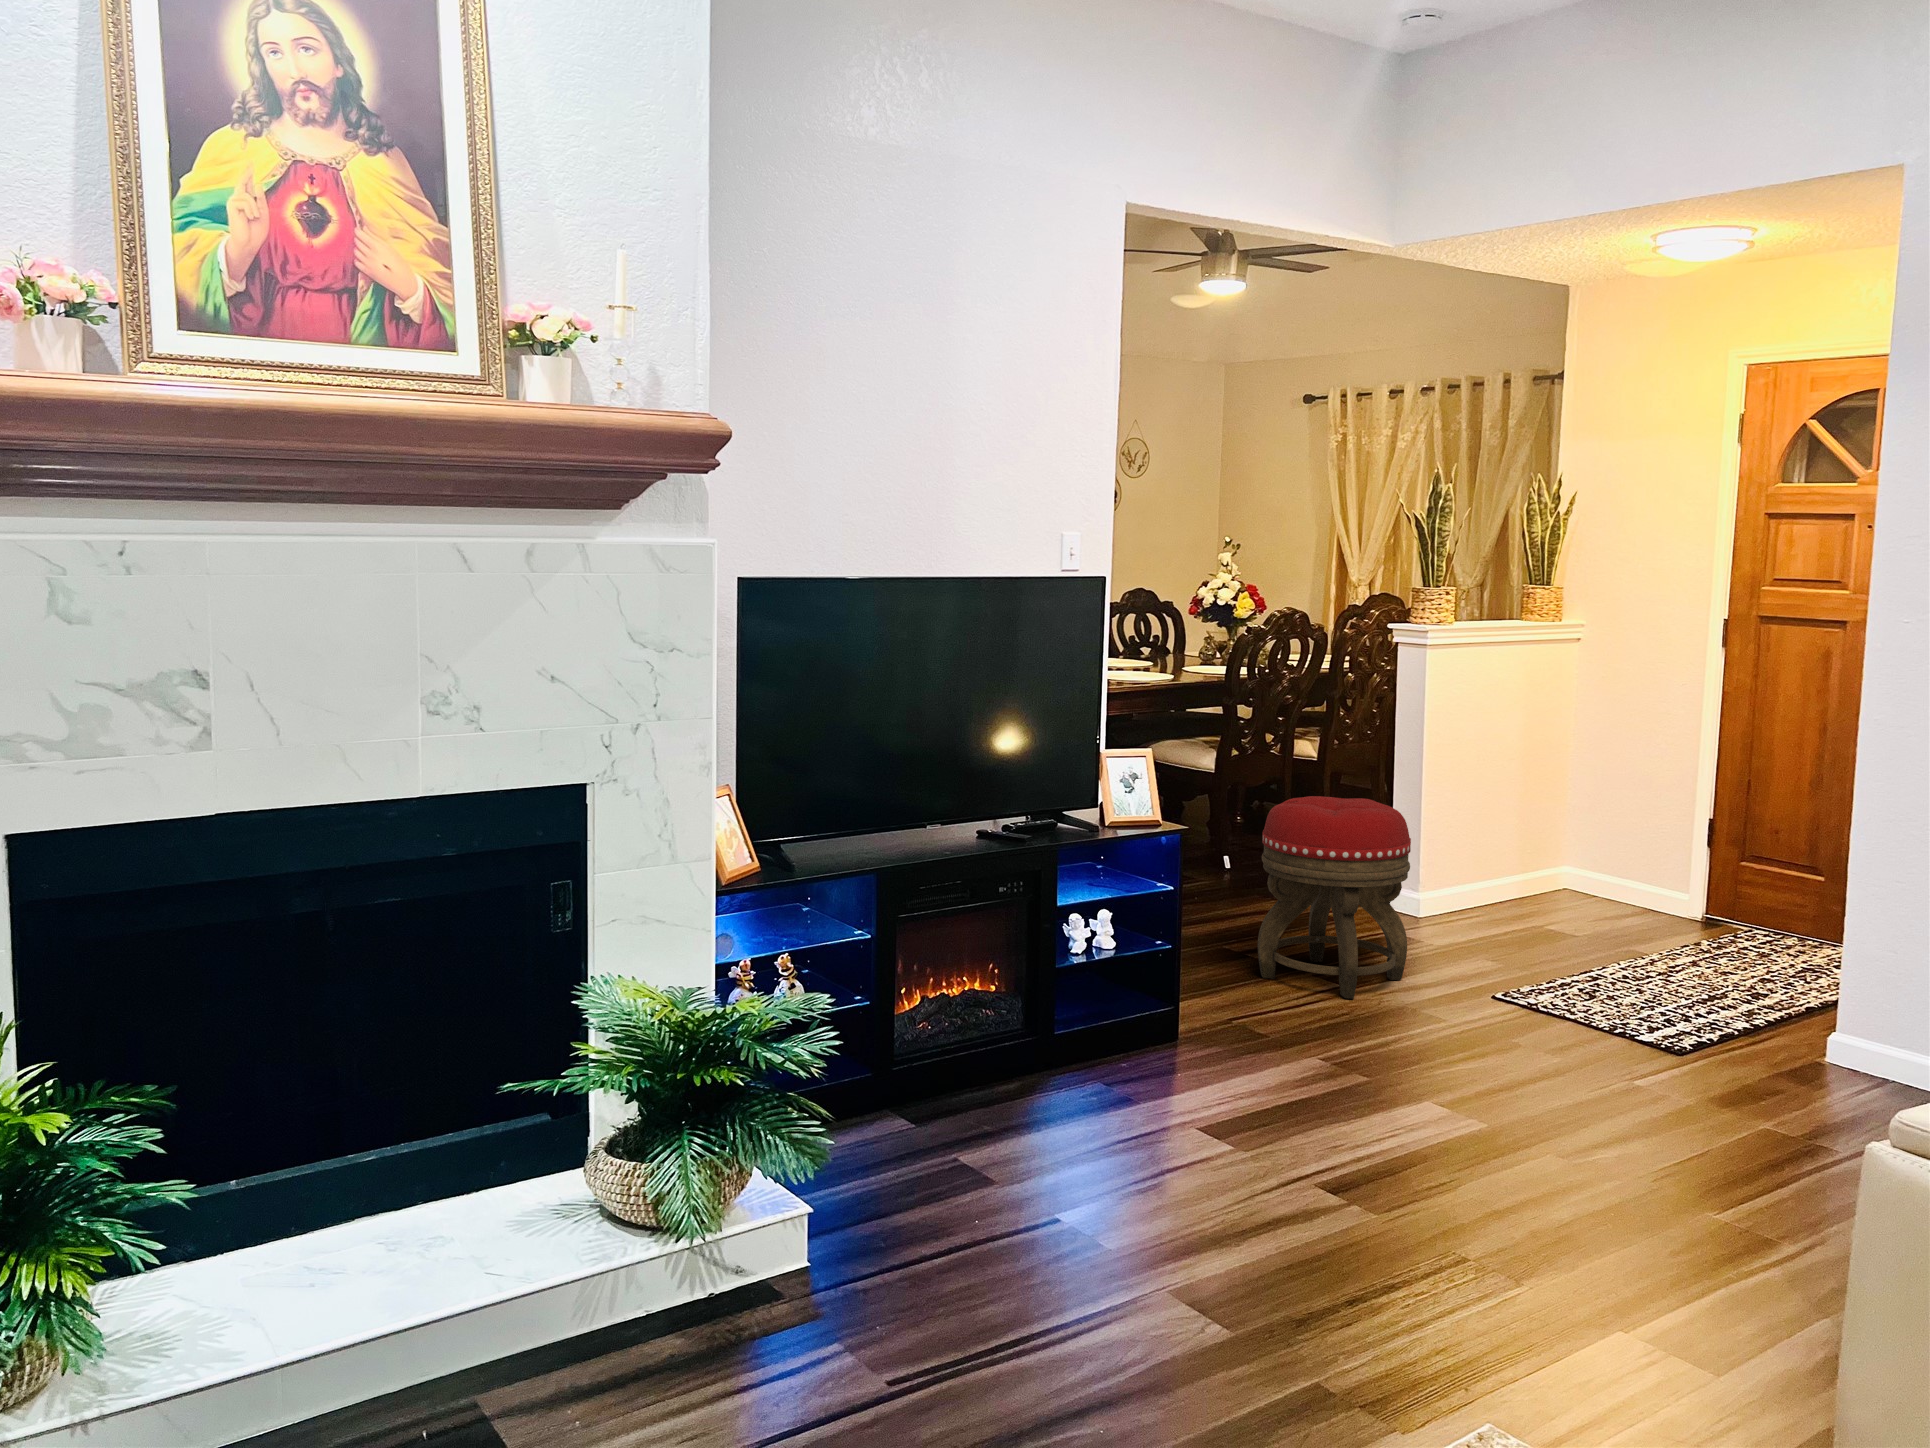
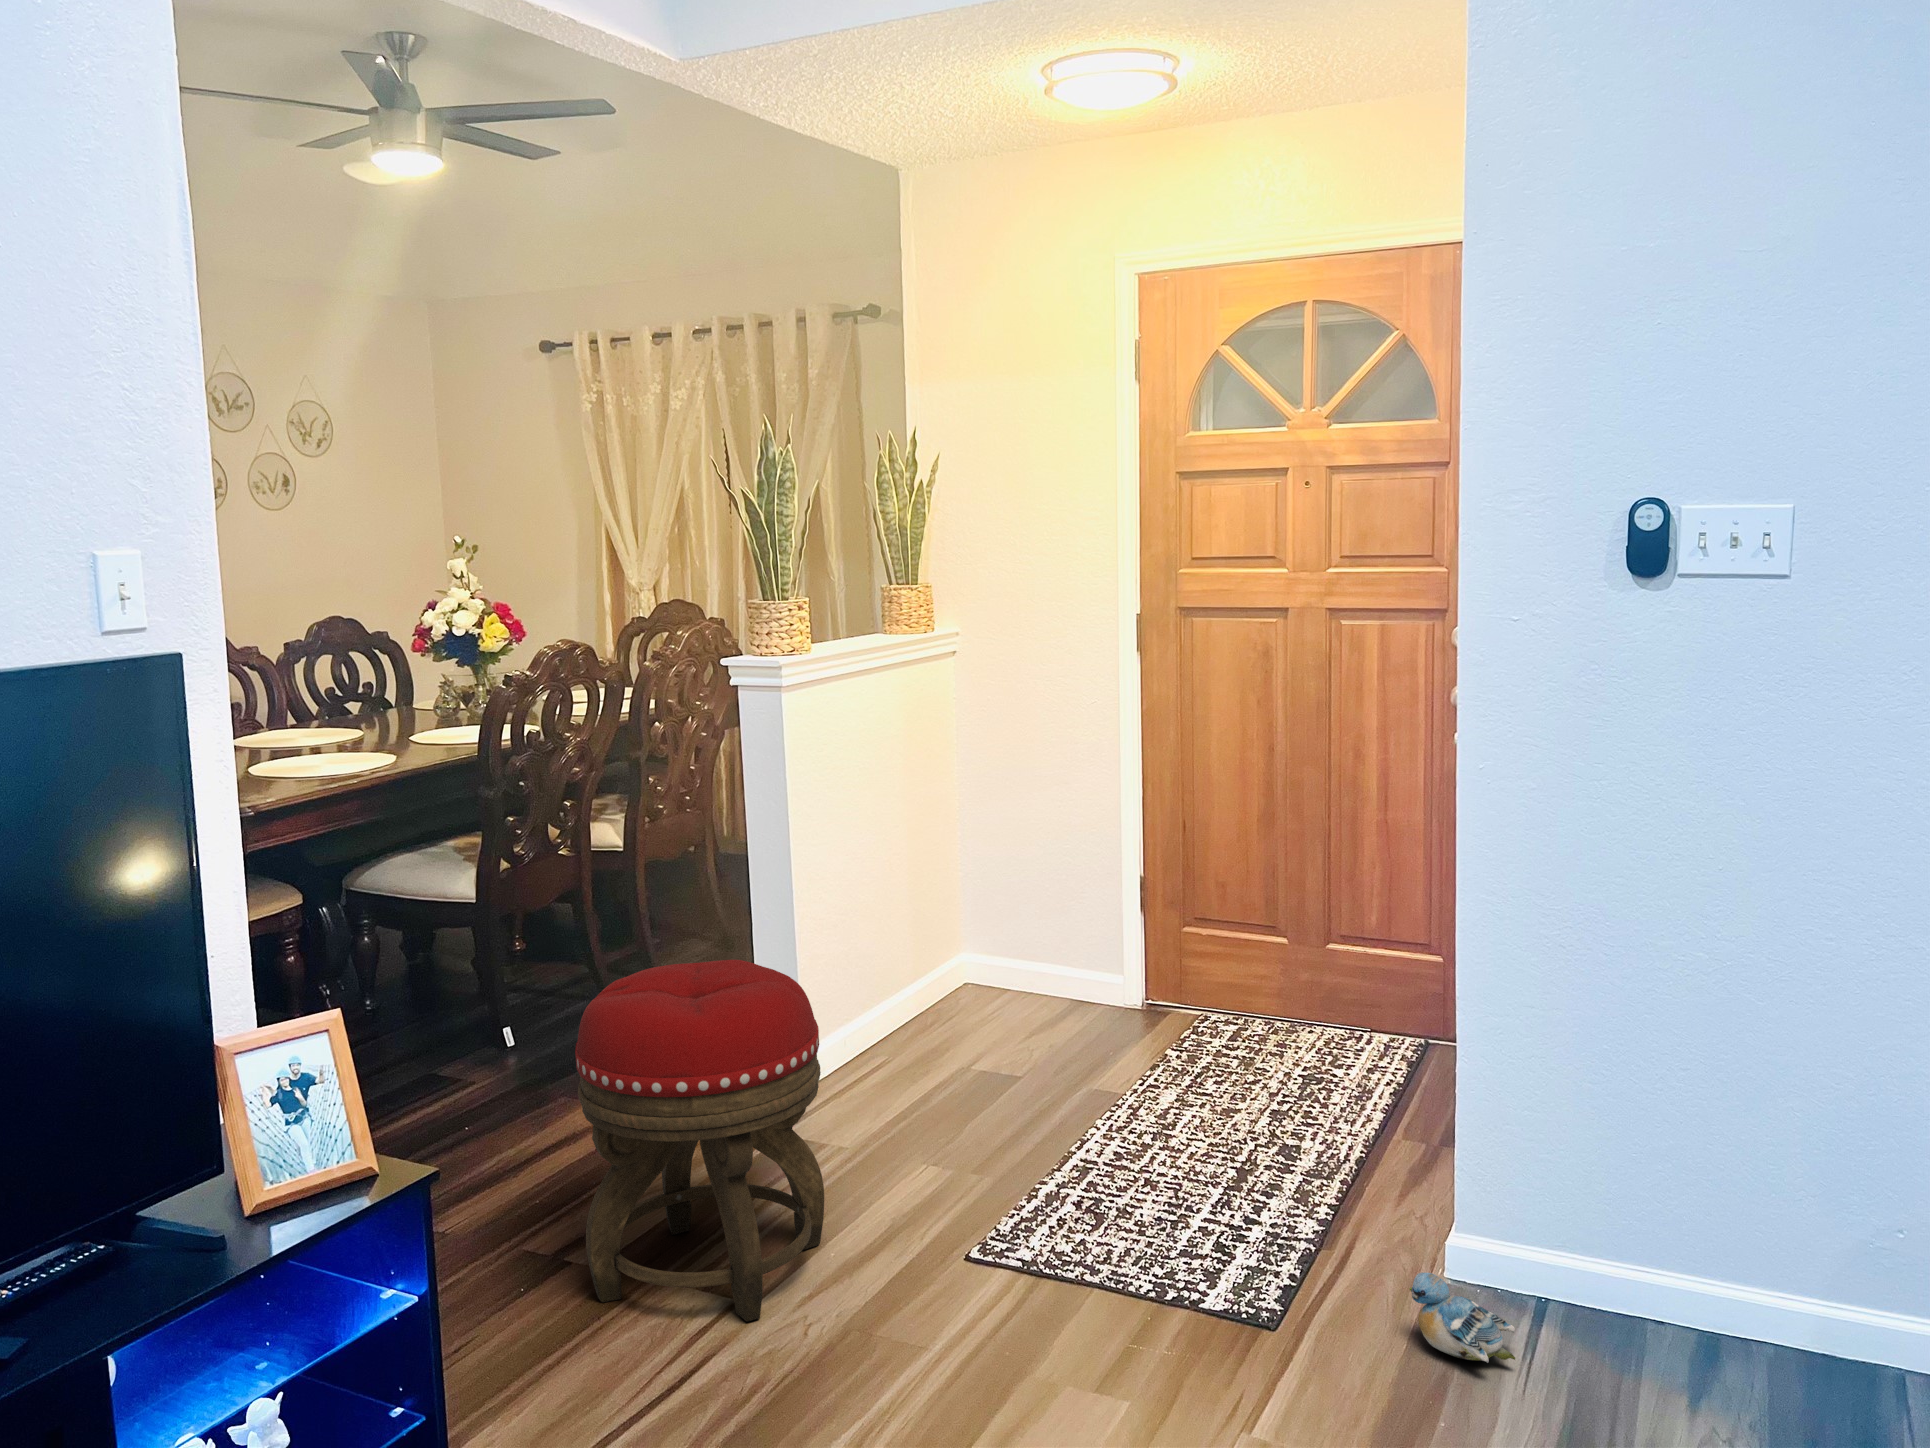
plush toy: none [1780,1038,1850,1096] -> present [1409,1273,1515,1363]

